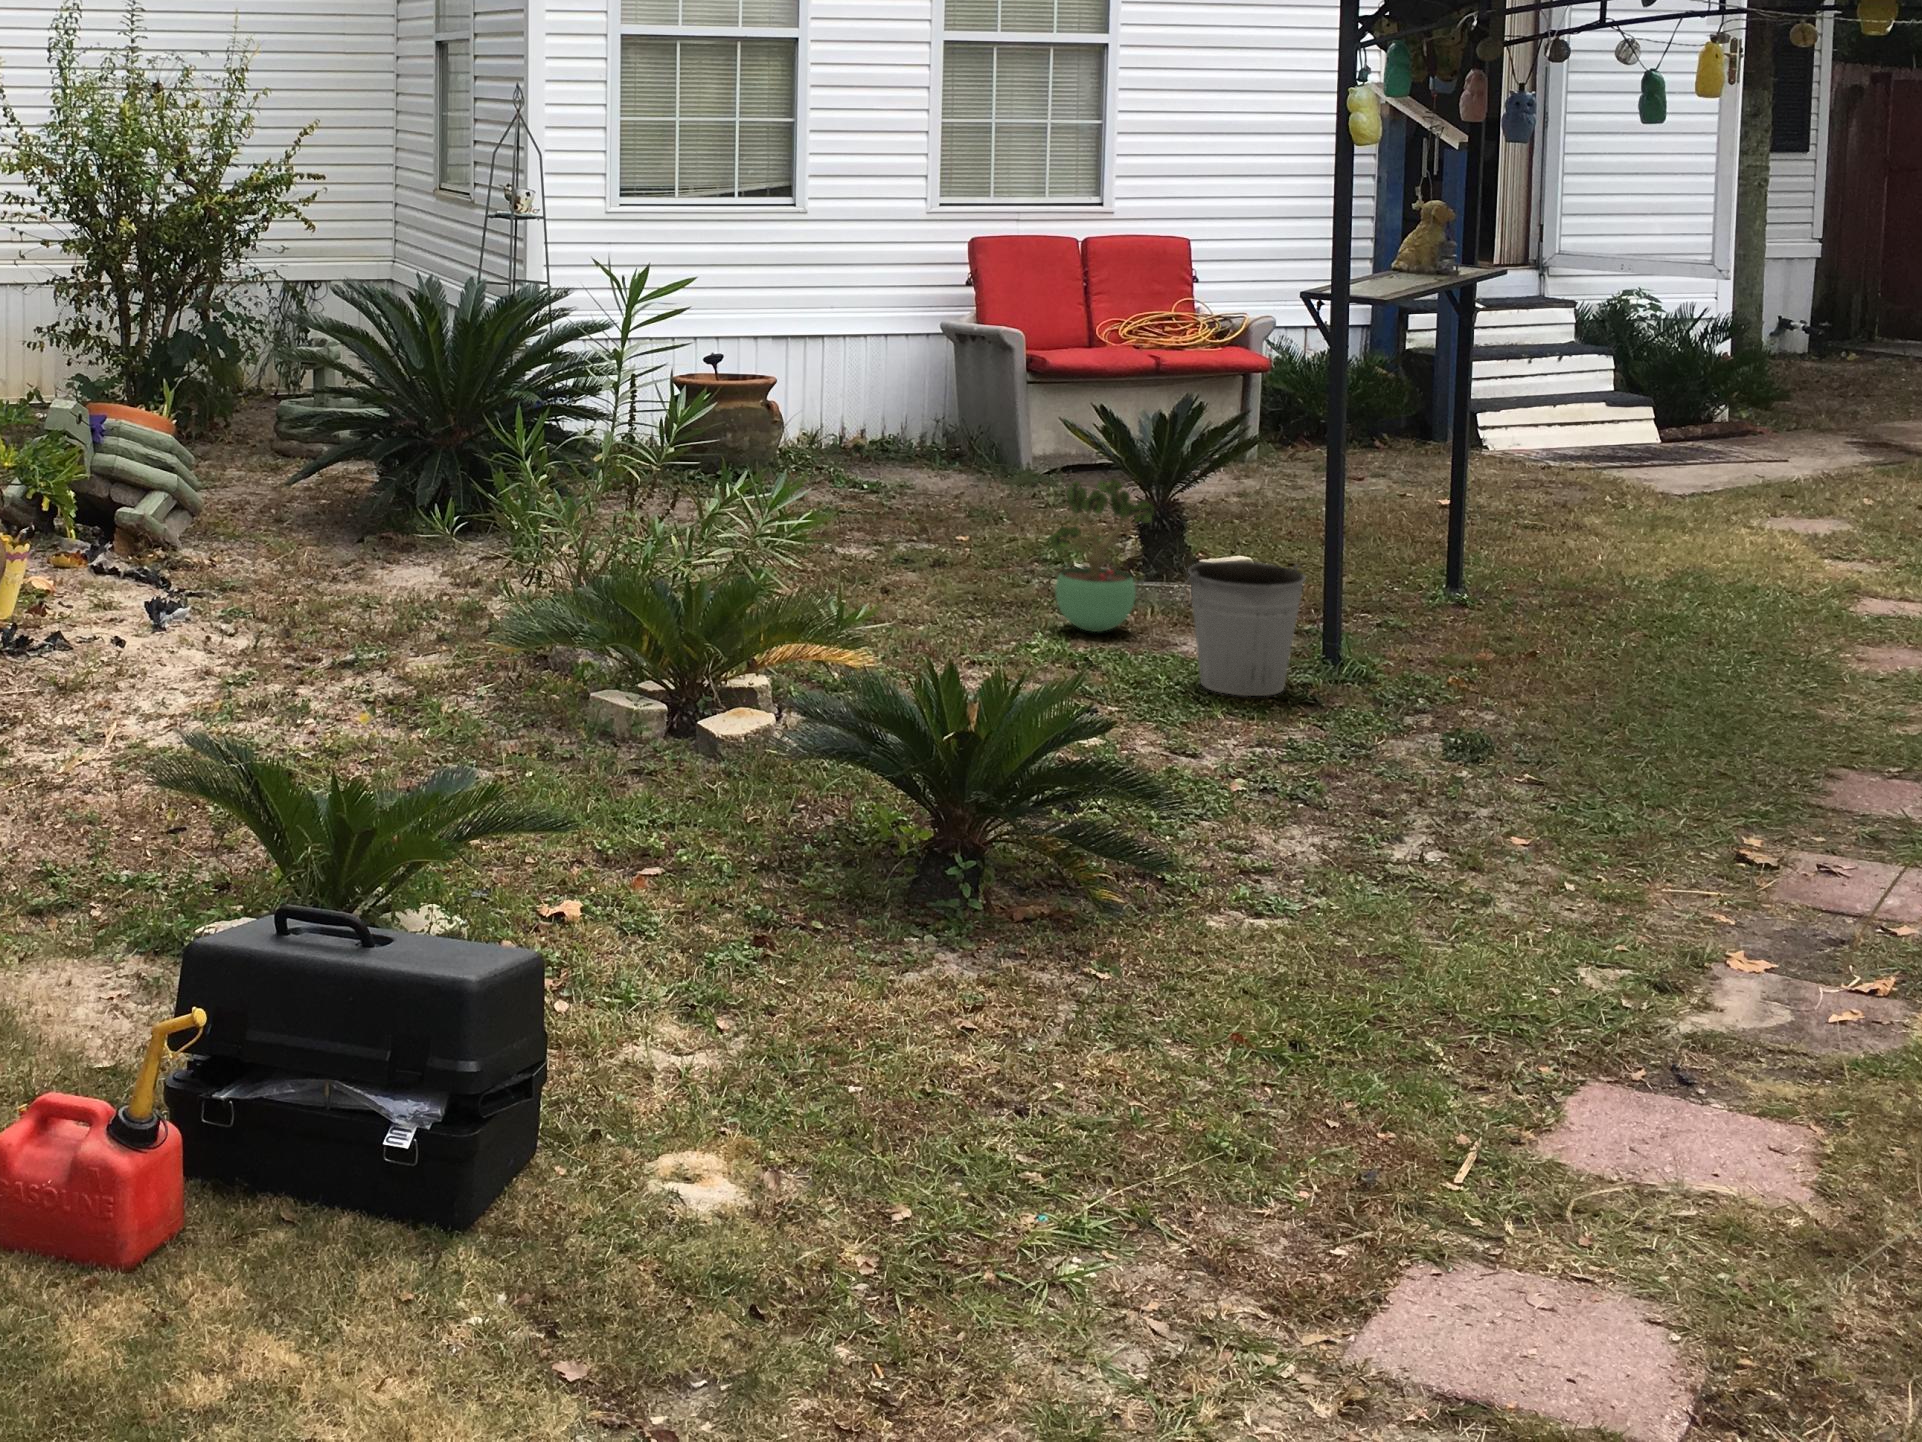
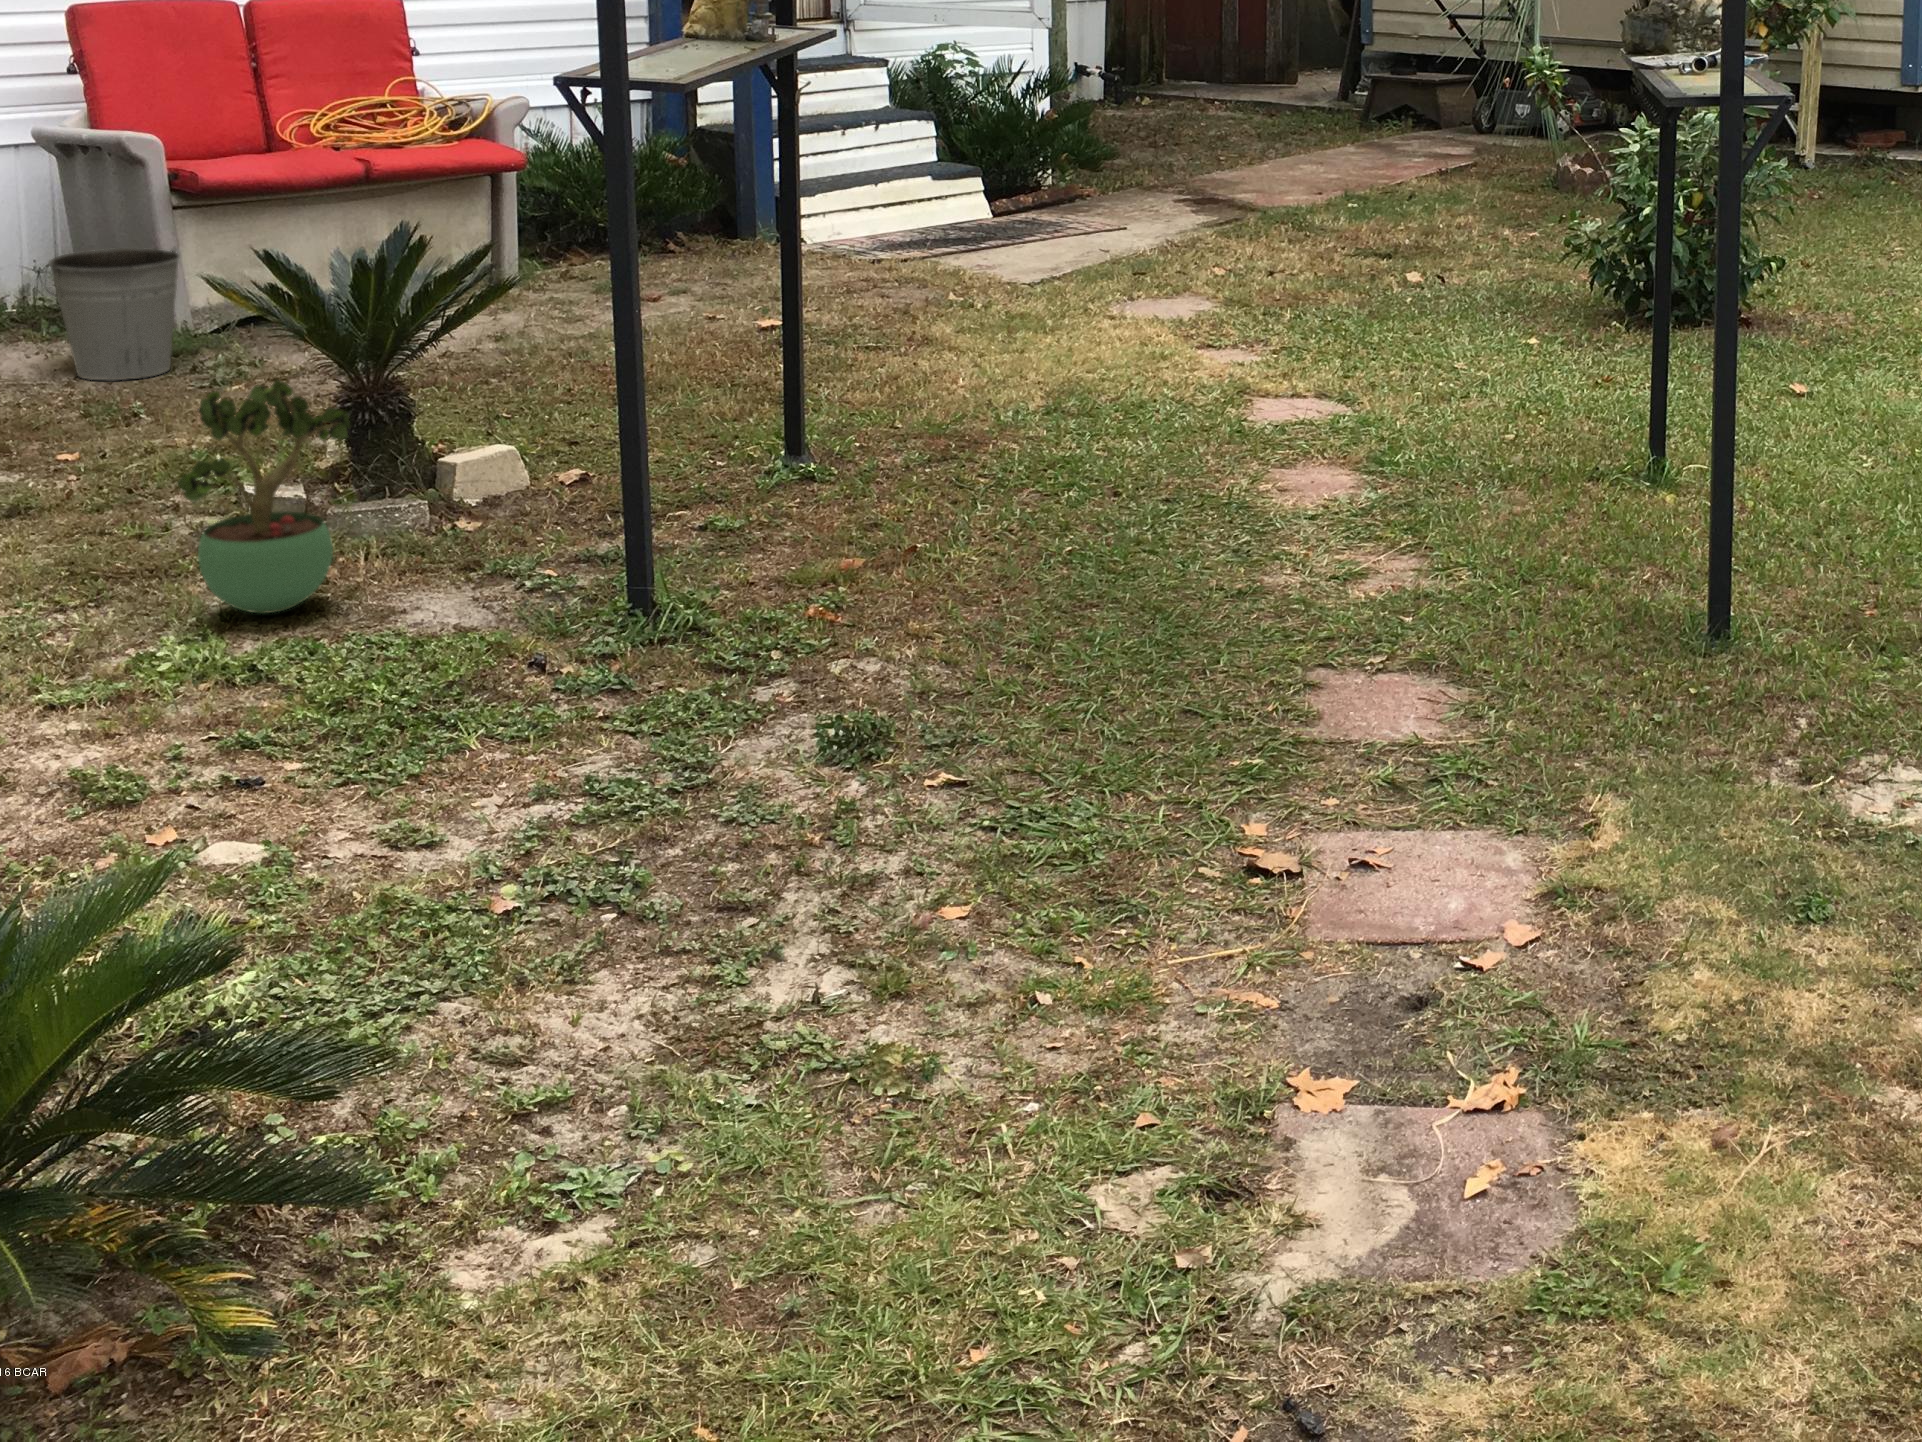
bucket: present [1188,561,1305,696] -> present [43,248,180,381]

